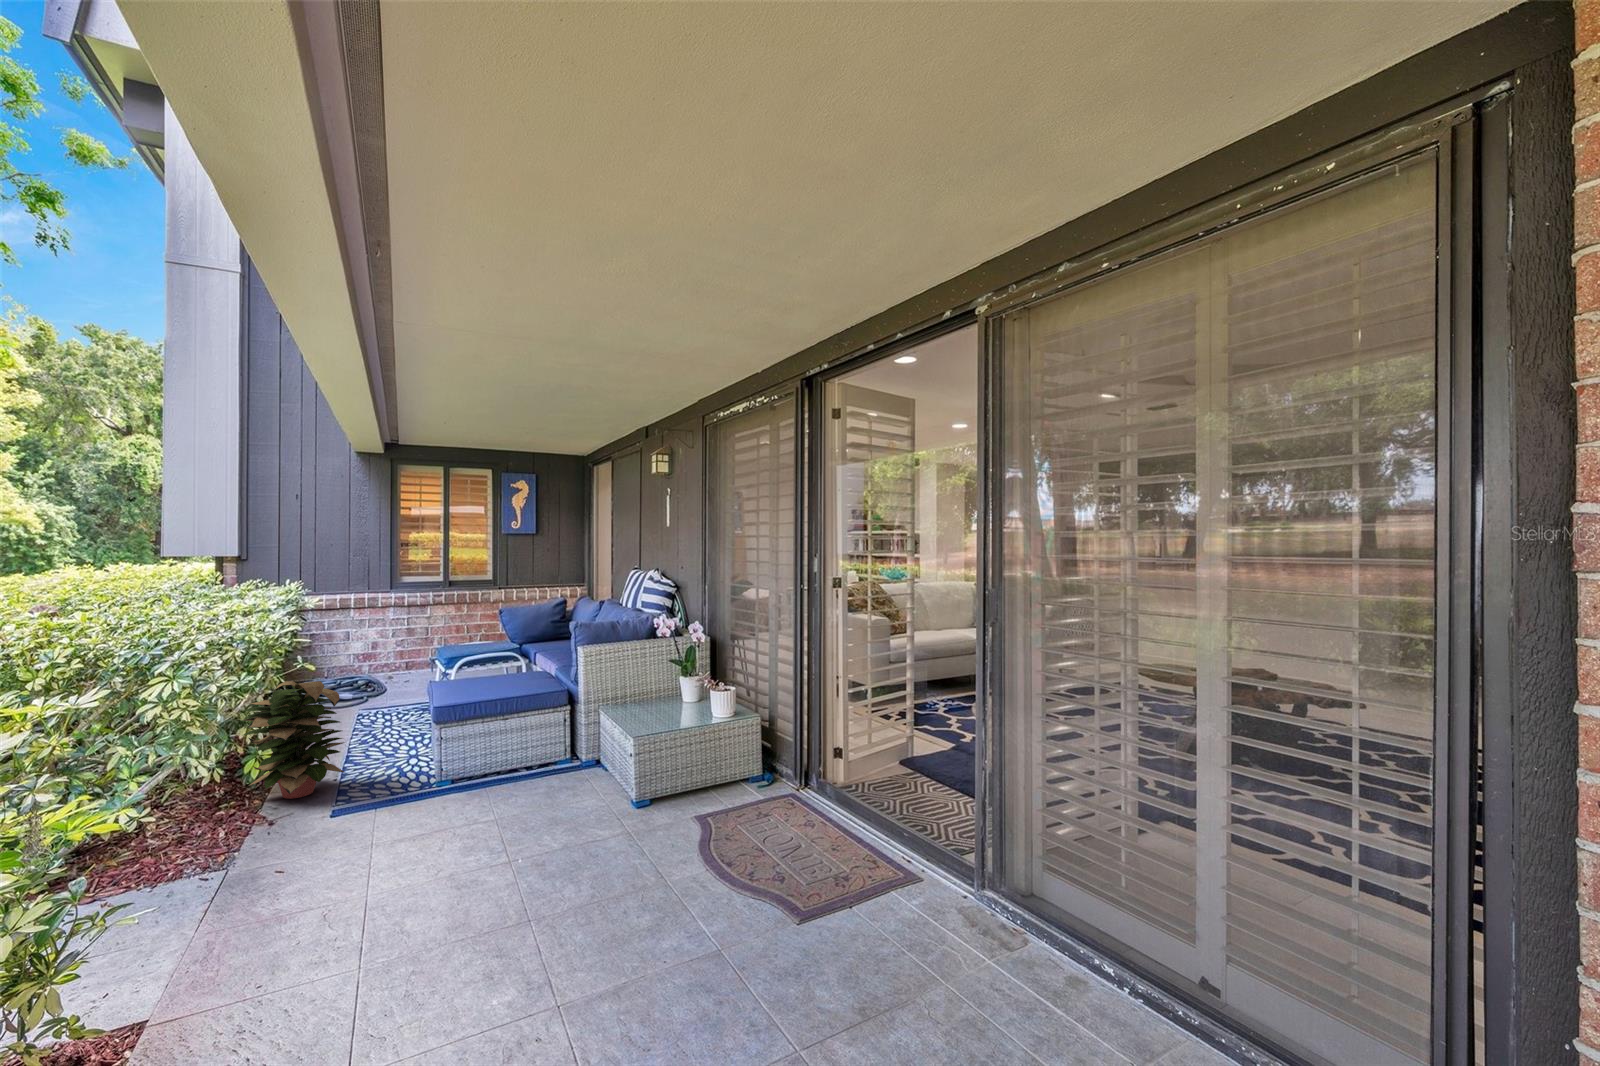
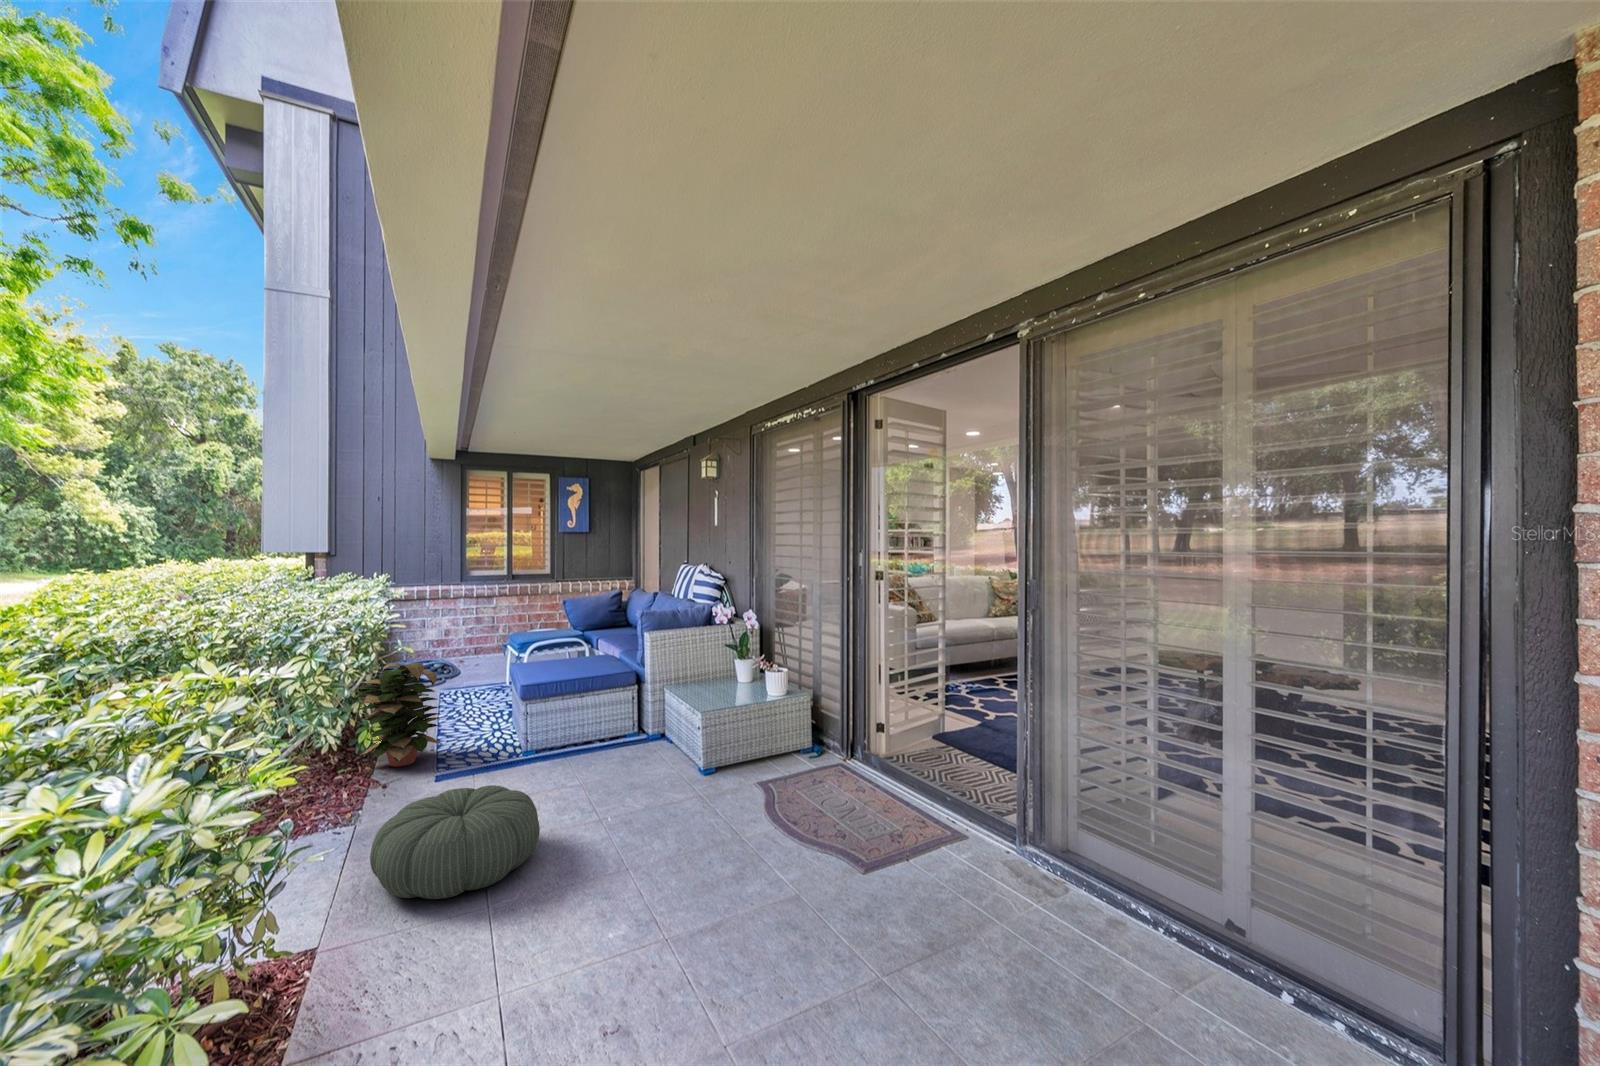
pouf: none [222,823,428,958] -> present [370,785,540,899]

